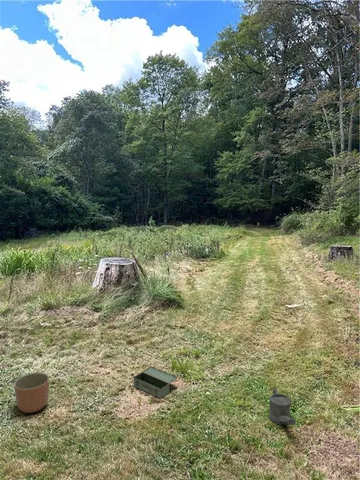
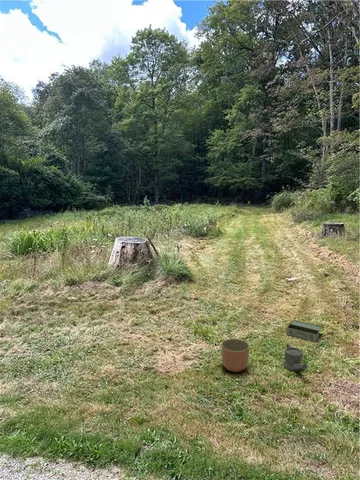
toolbox: present [134,367,177,399] -> present [286,320,322,342]
planter: present [14,373,49,413] -> present [221,338,249,372]

